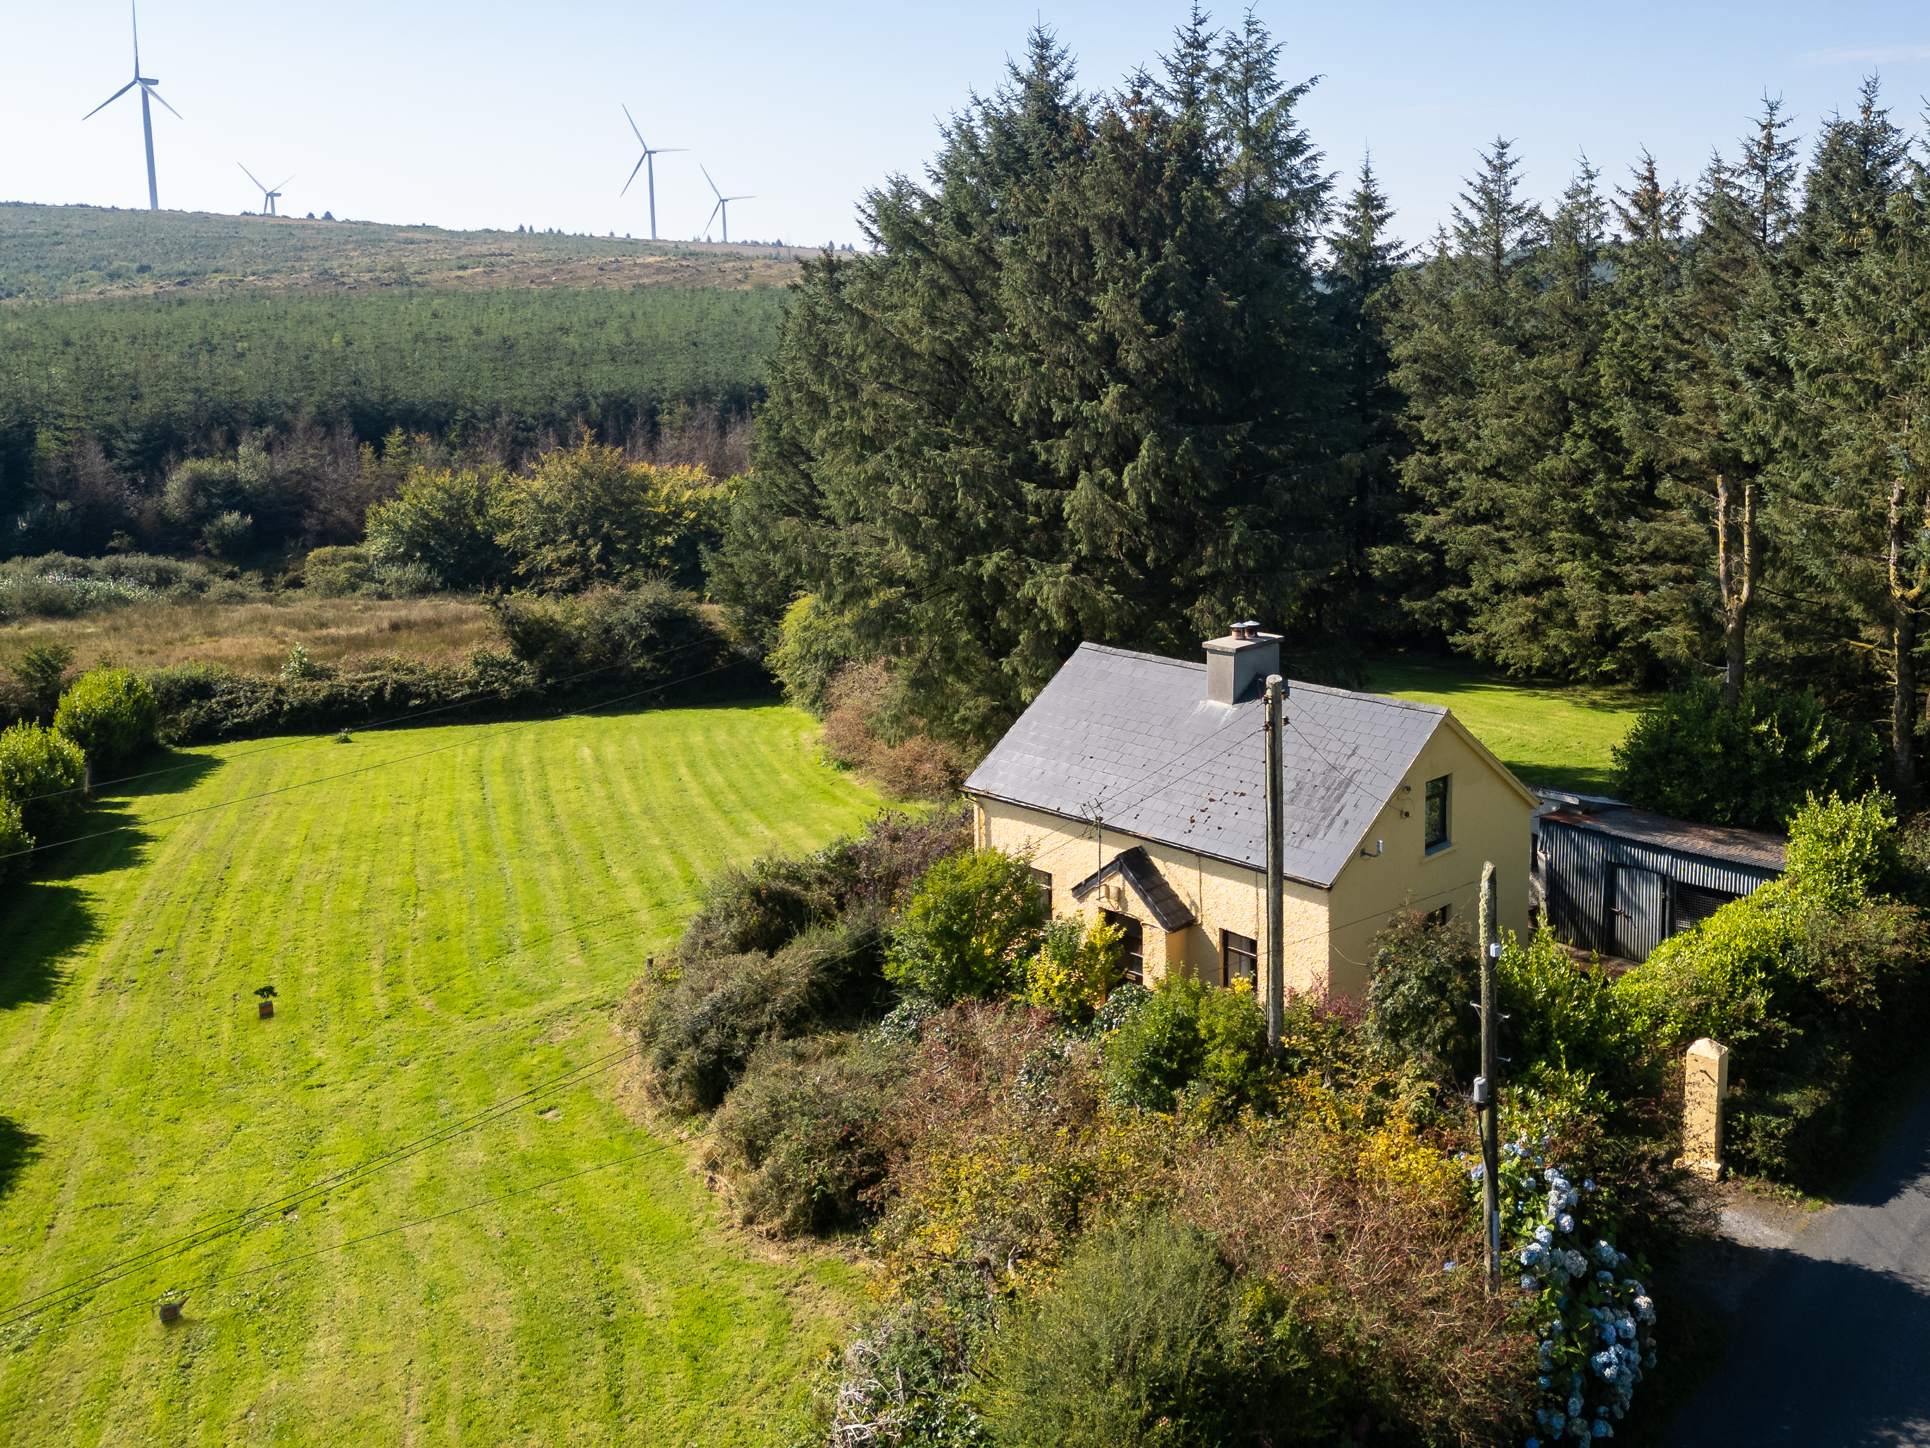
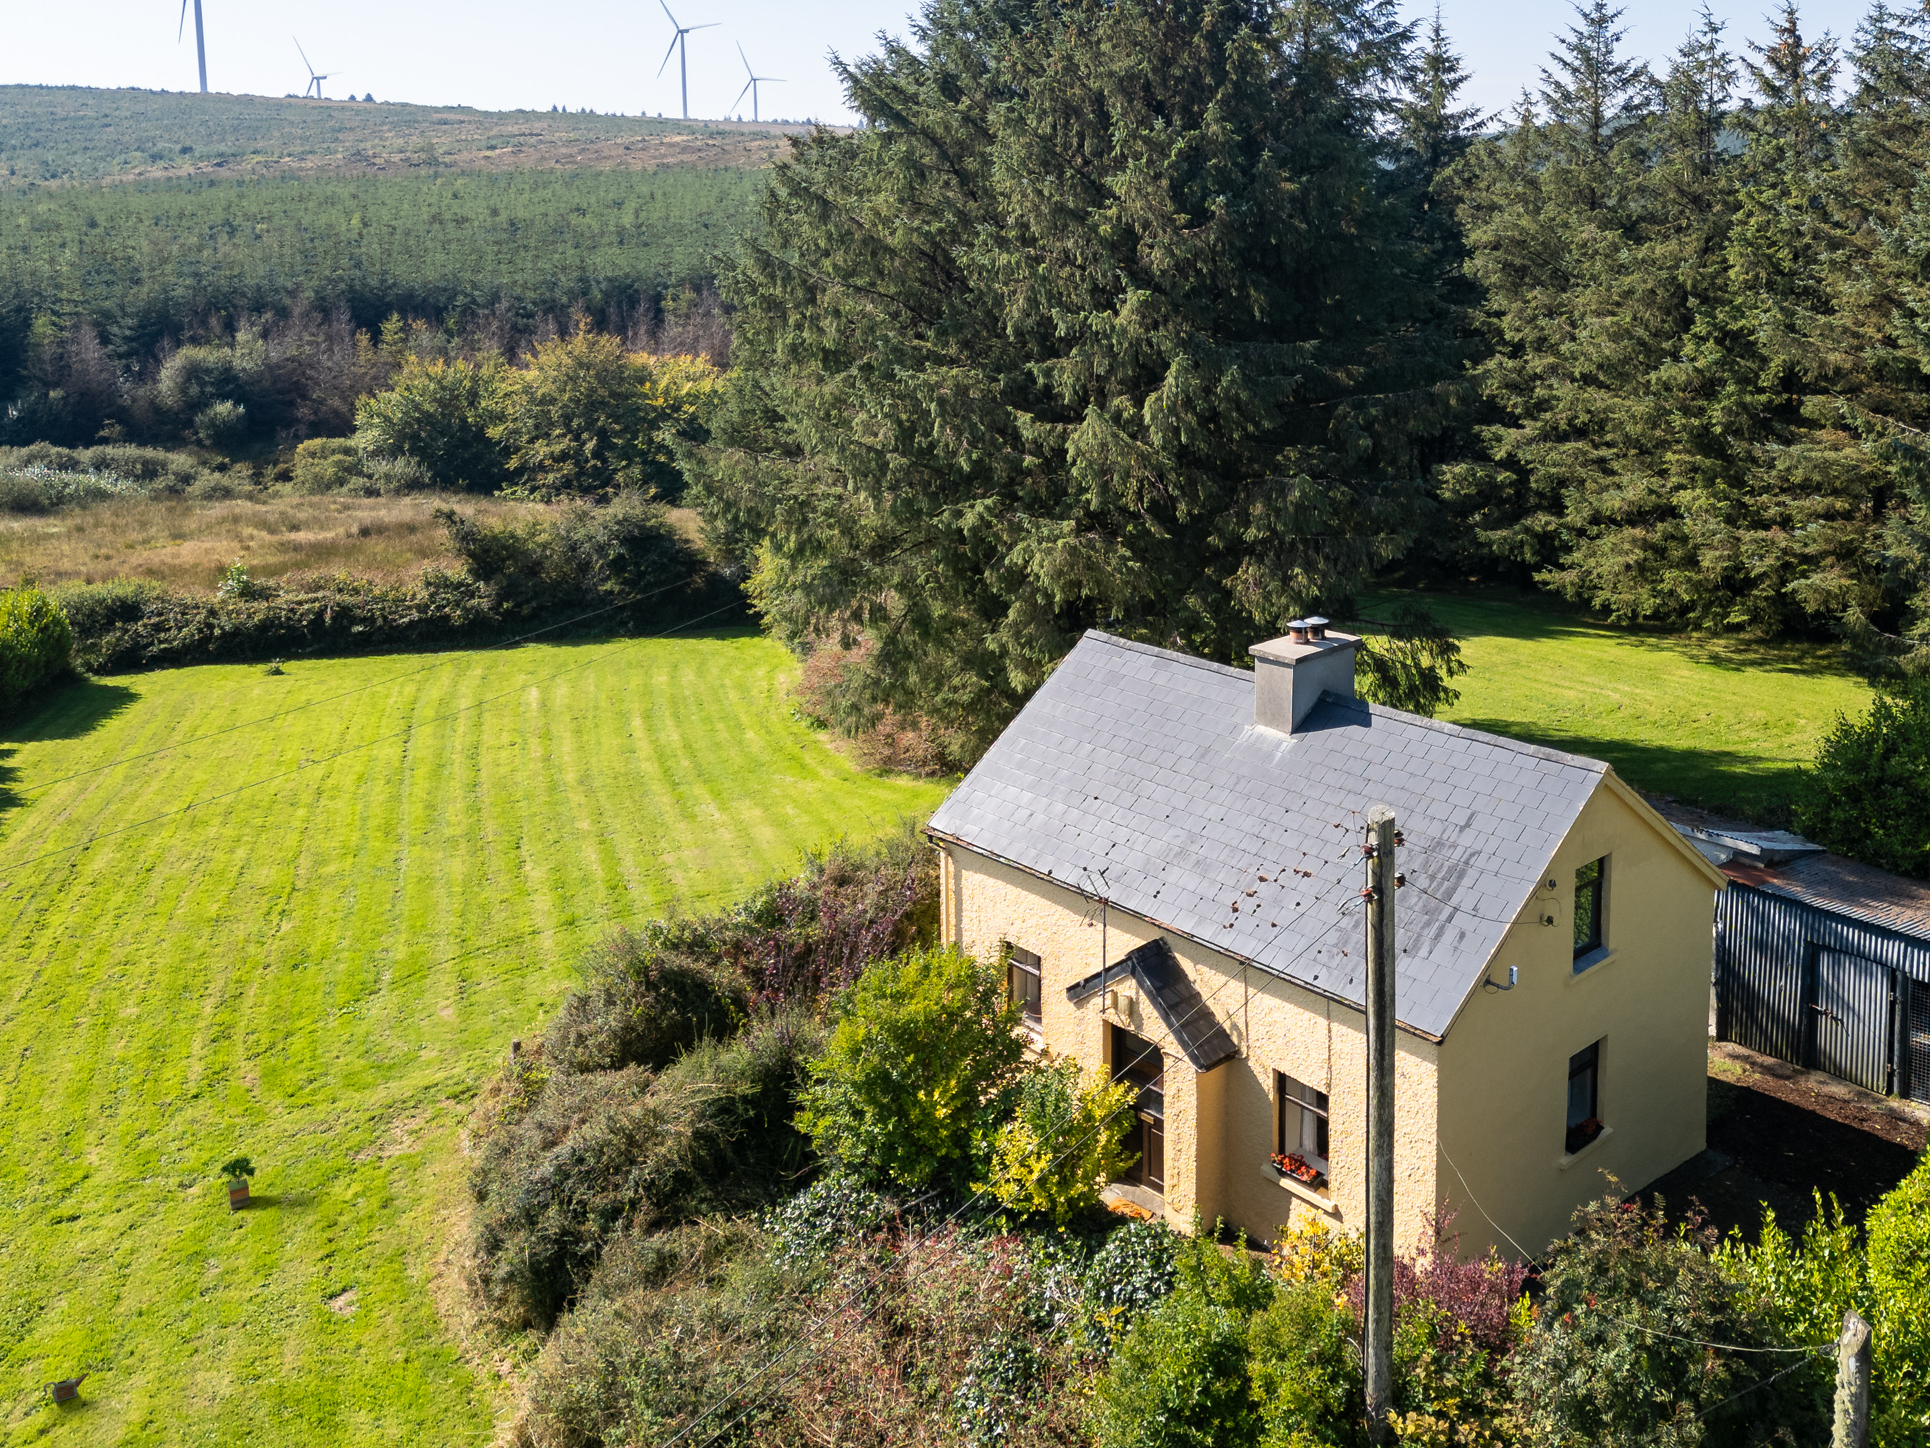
potted tree: present [253,985,278,1020] -> present [220,1157,255,1210]

